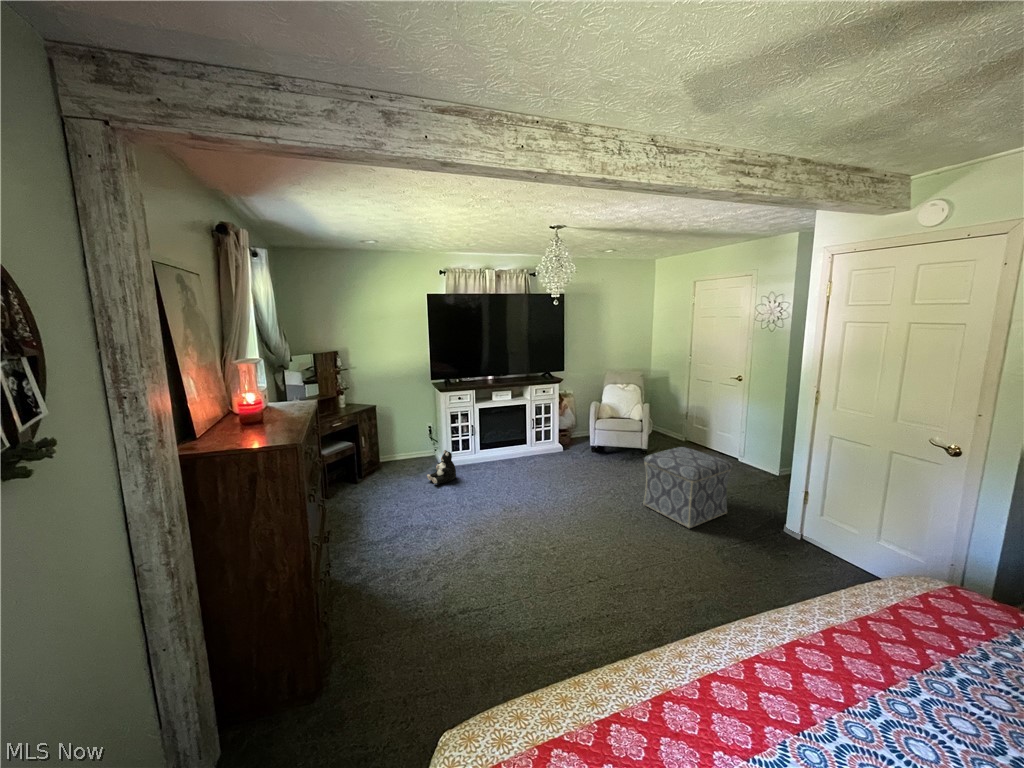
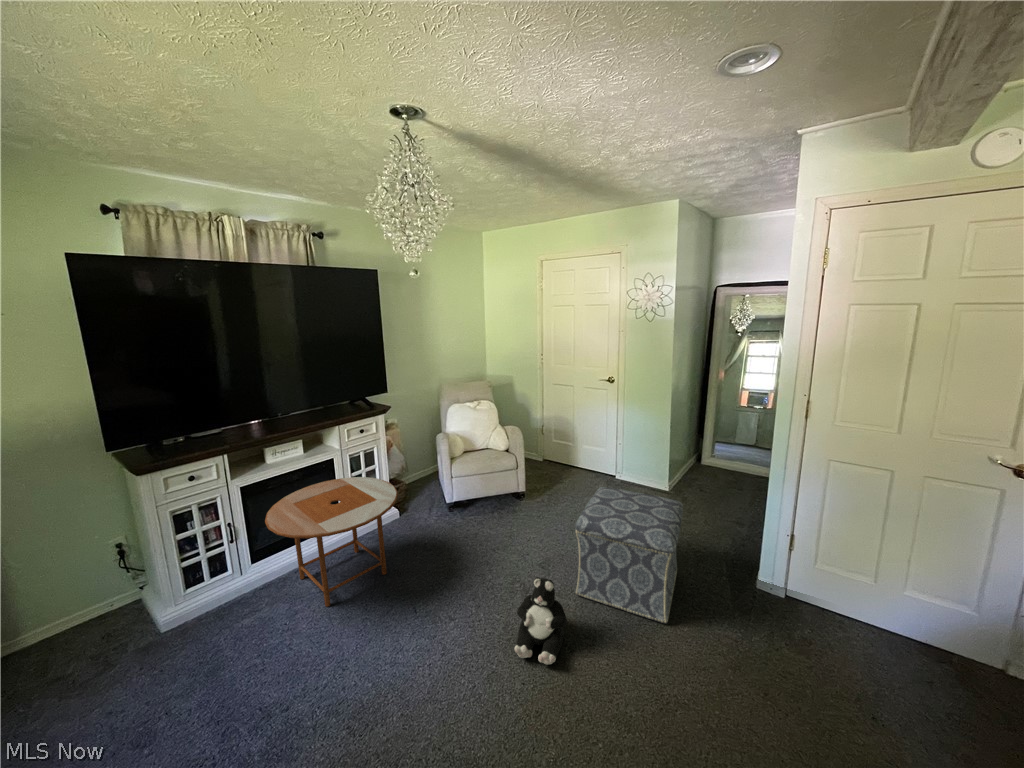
side table: none [487,416,554,476] -> present [265,477,398,607]
plush toy: present [427,450,456,484] -> present [515,577,567,665]

